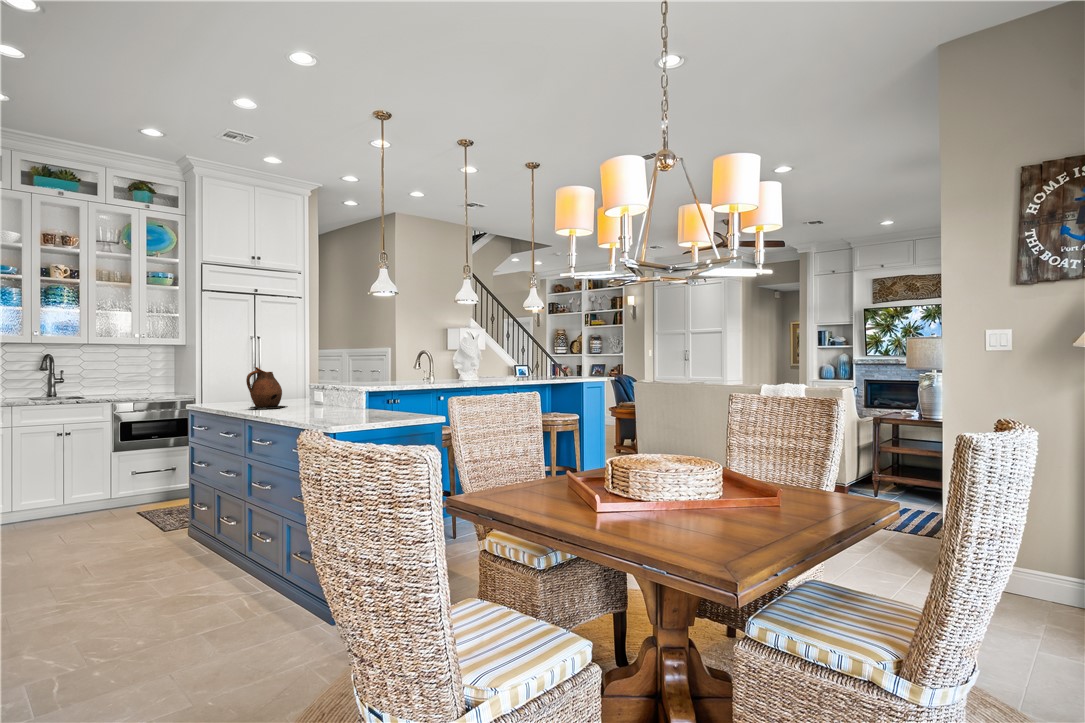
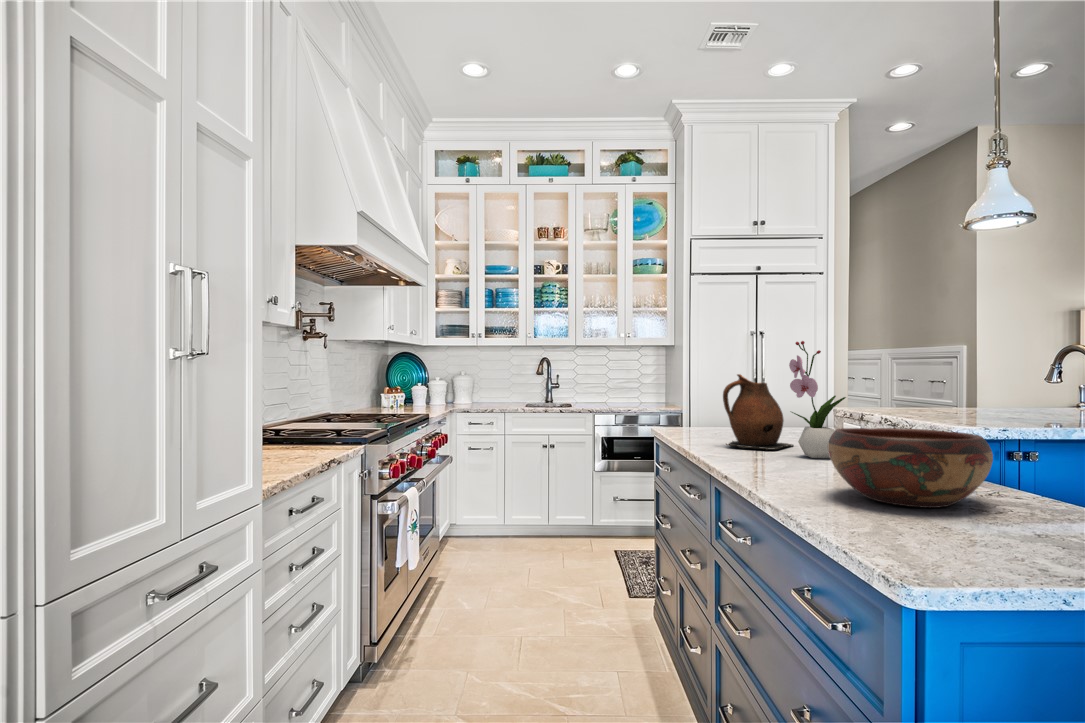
flower arrangement: none [287,349,315,409] -> present [789,341,846,458]
decorative bowl: none [307,388,365,416] -> present [828,428,993,508]

